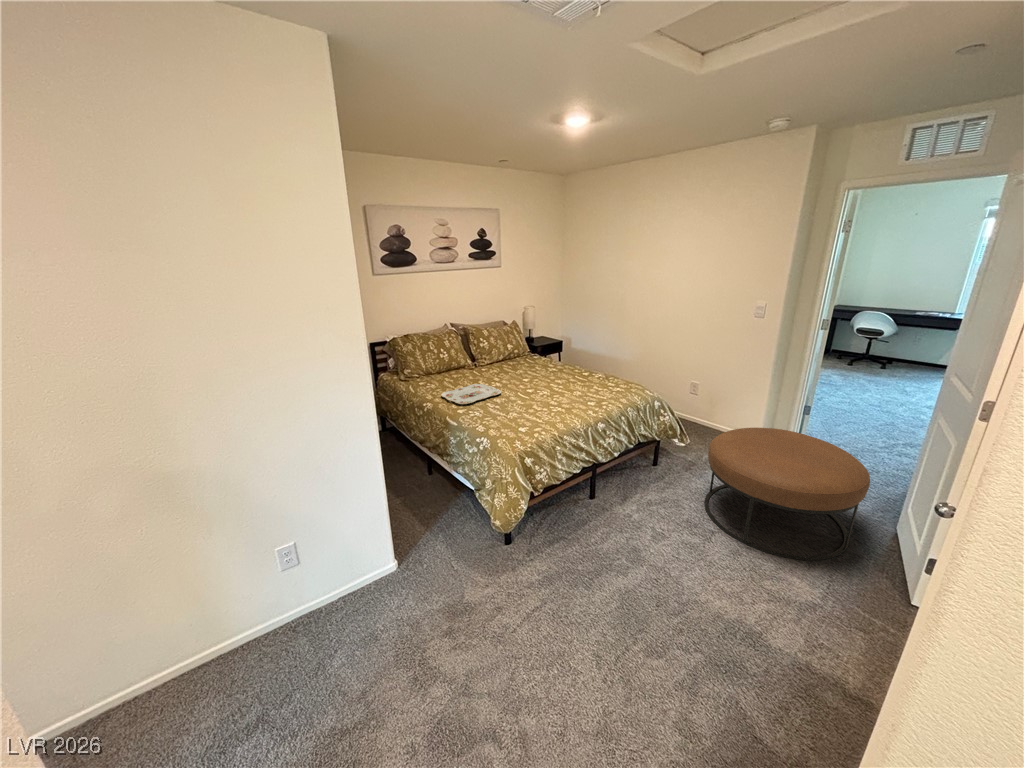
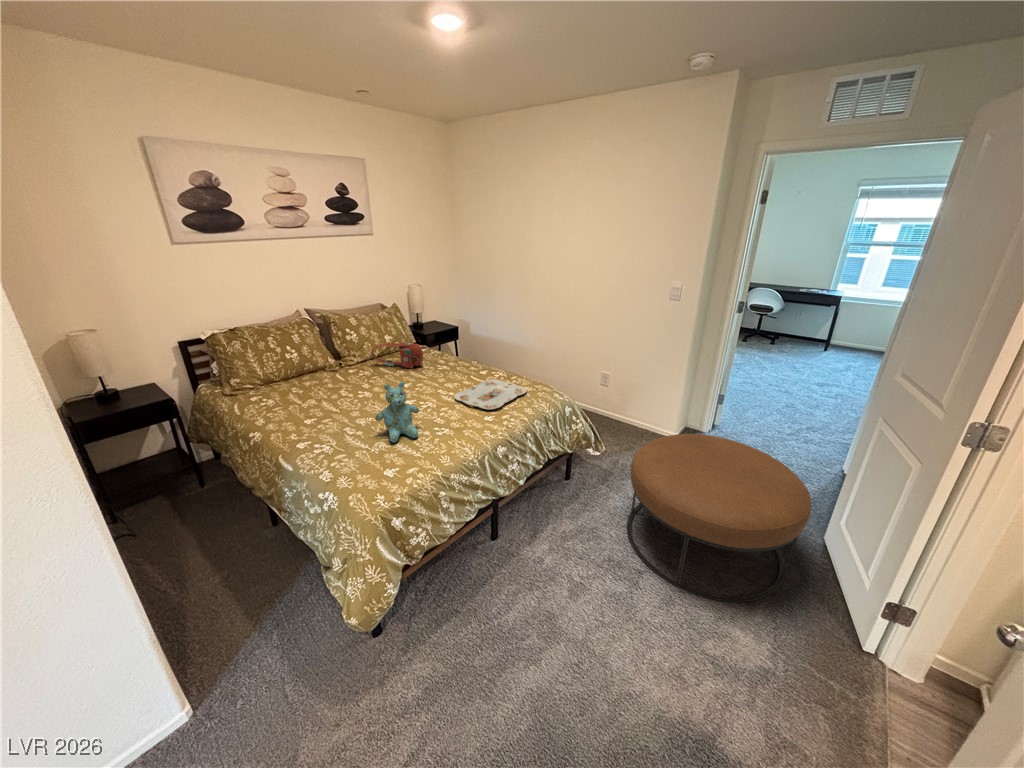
handbag: none [499,349,538,369] -> present [371,343,423,368]
stuffed bear: none [510,371,541,413] -> present [375,382,419,442]
serving tray: present [441,384,501,404] -> present [454,380,527,410]

